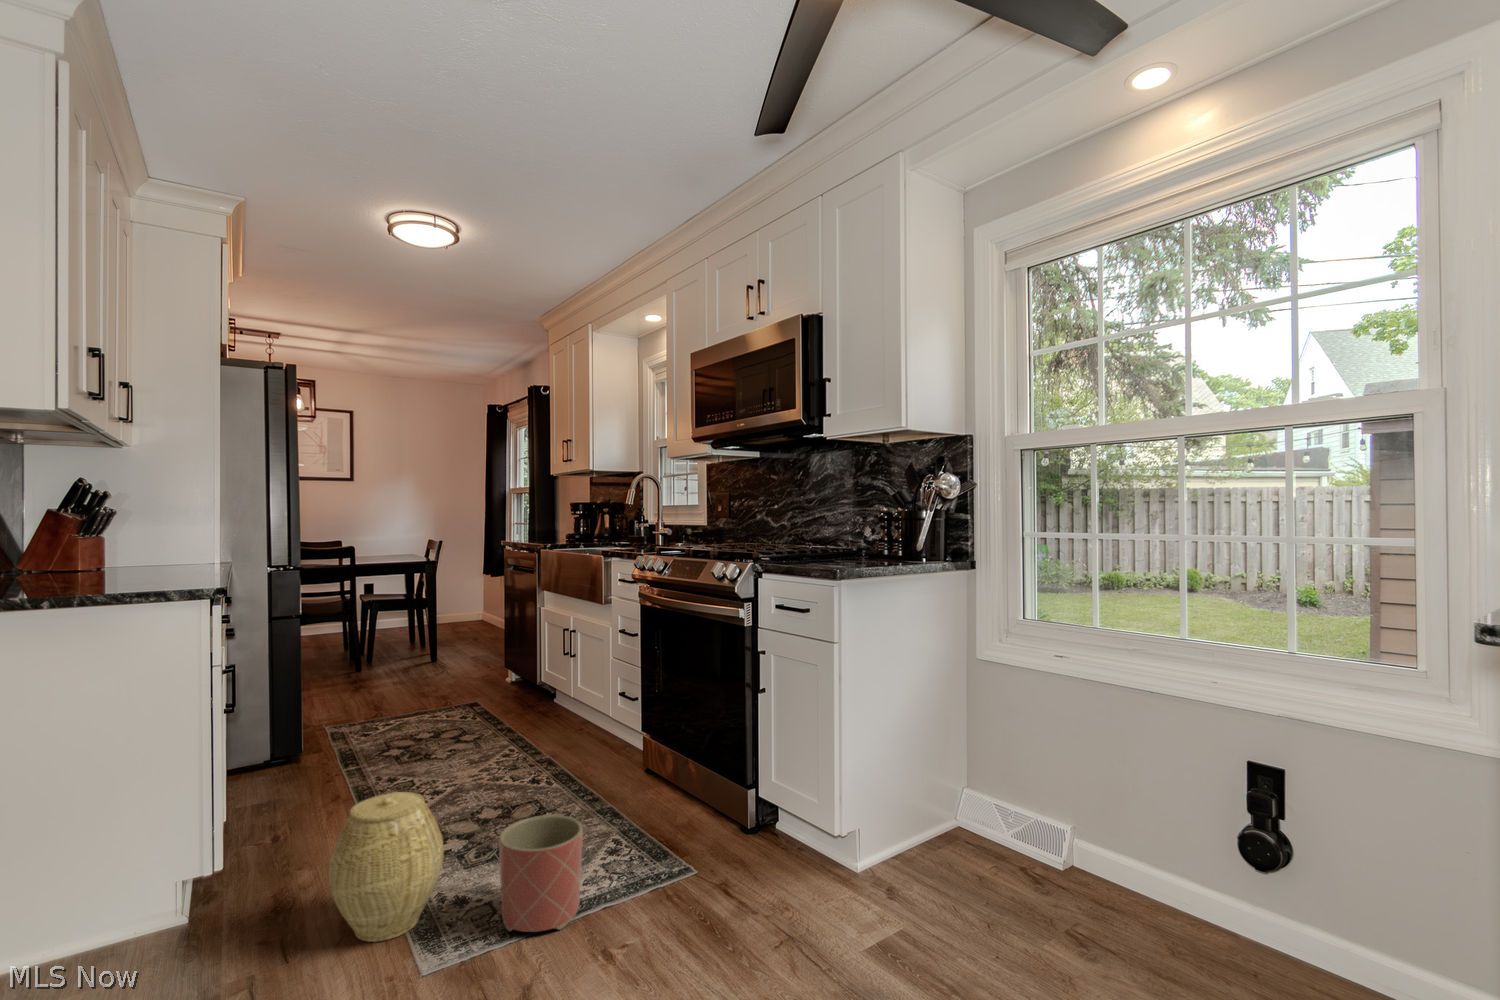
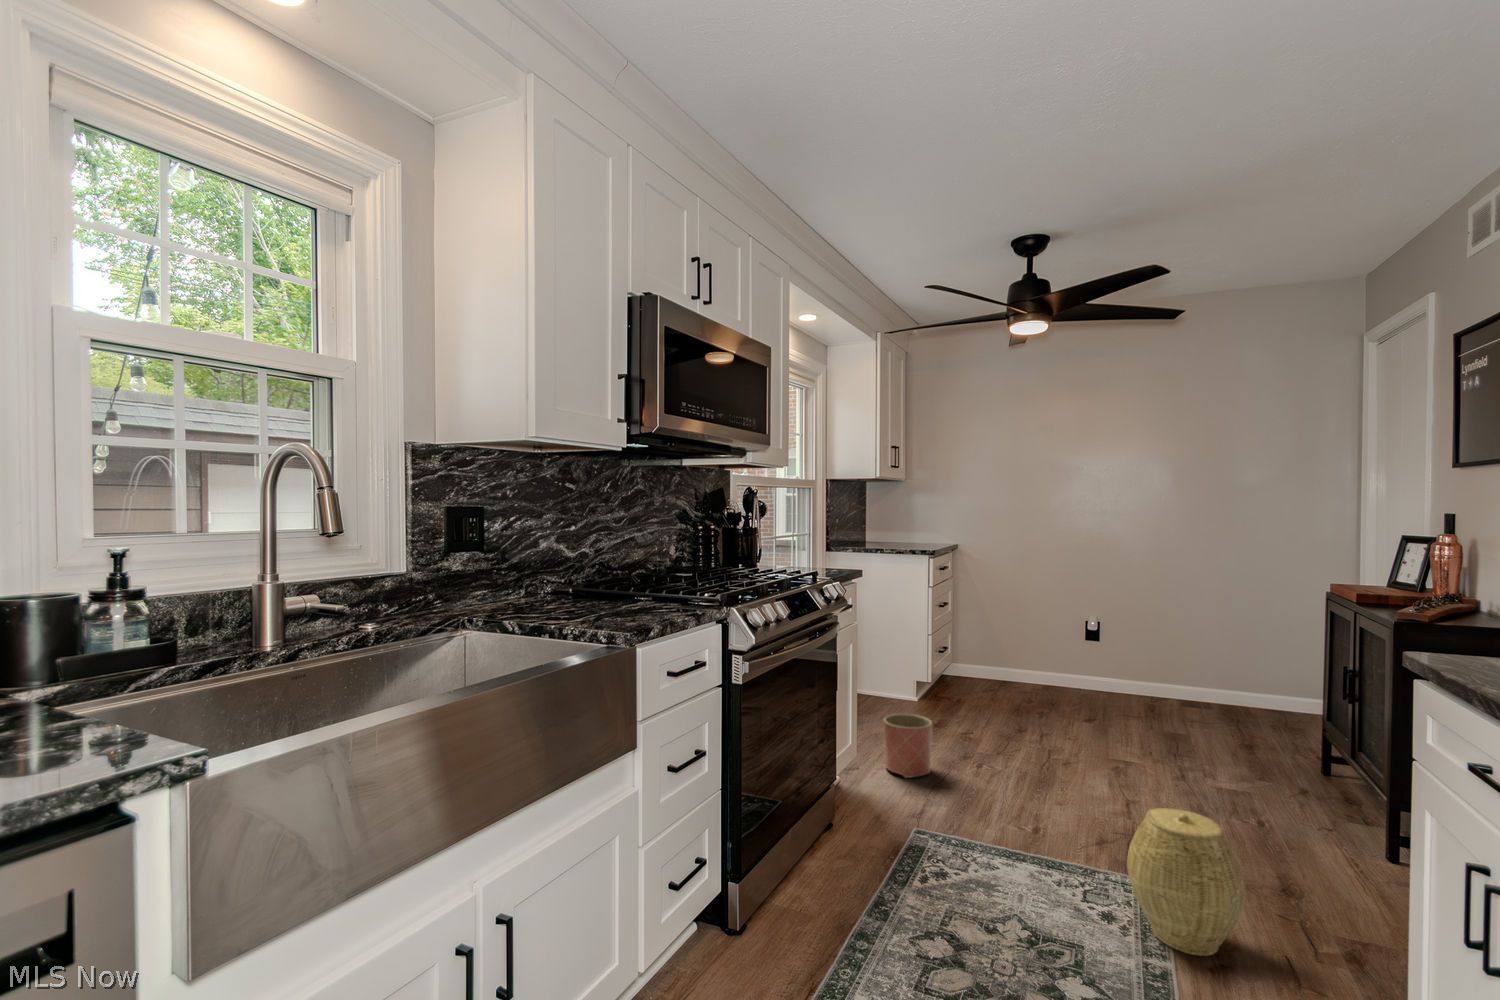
planter: present [499,815,583,932] -> present [883,714,932,778]

